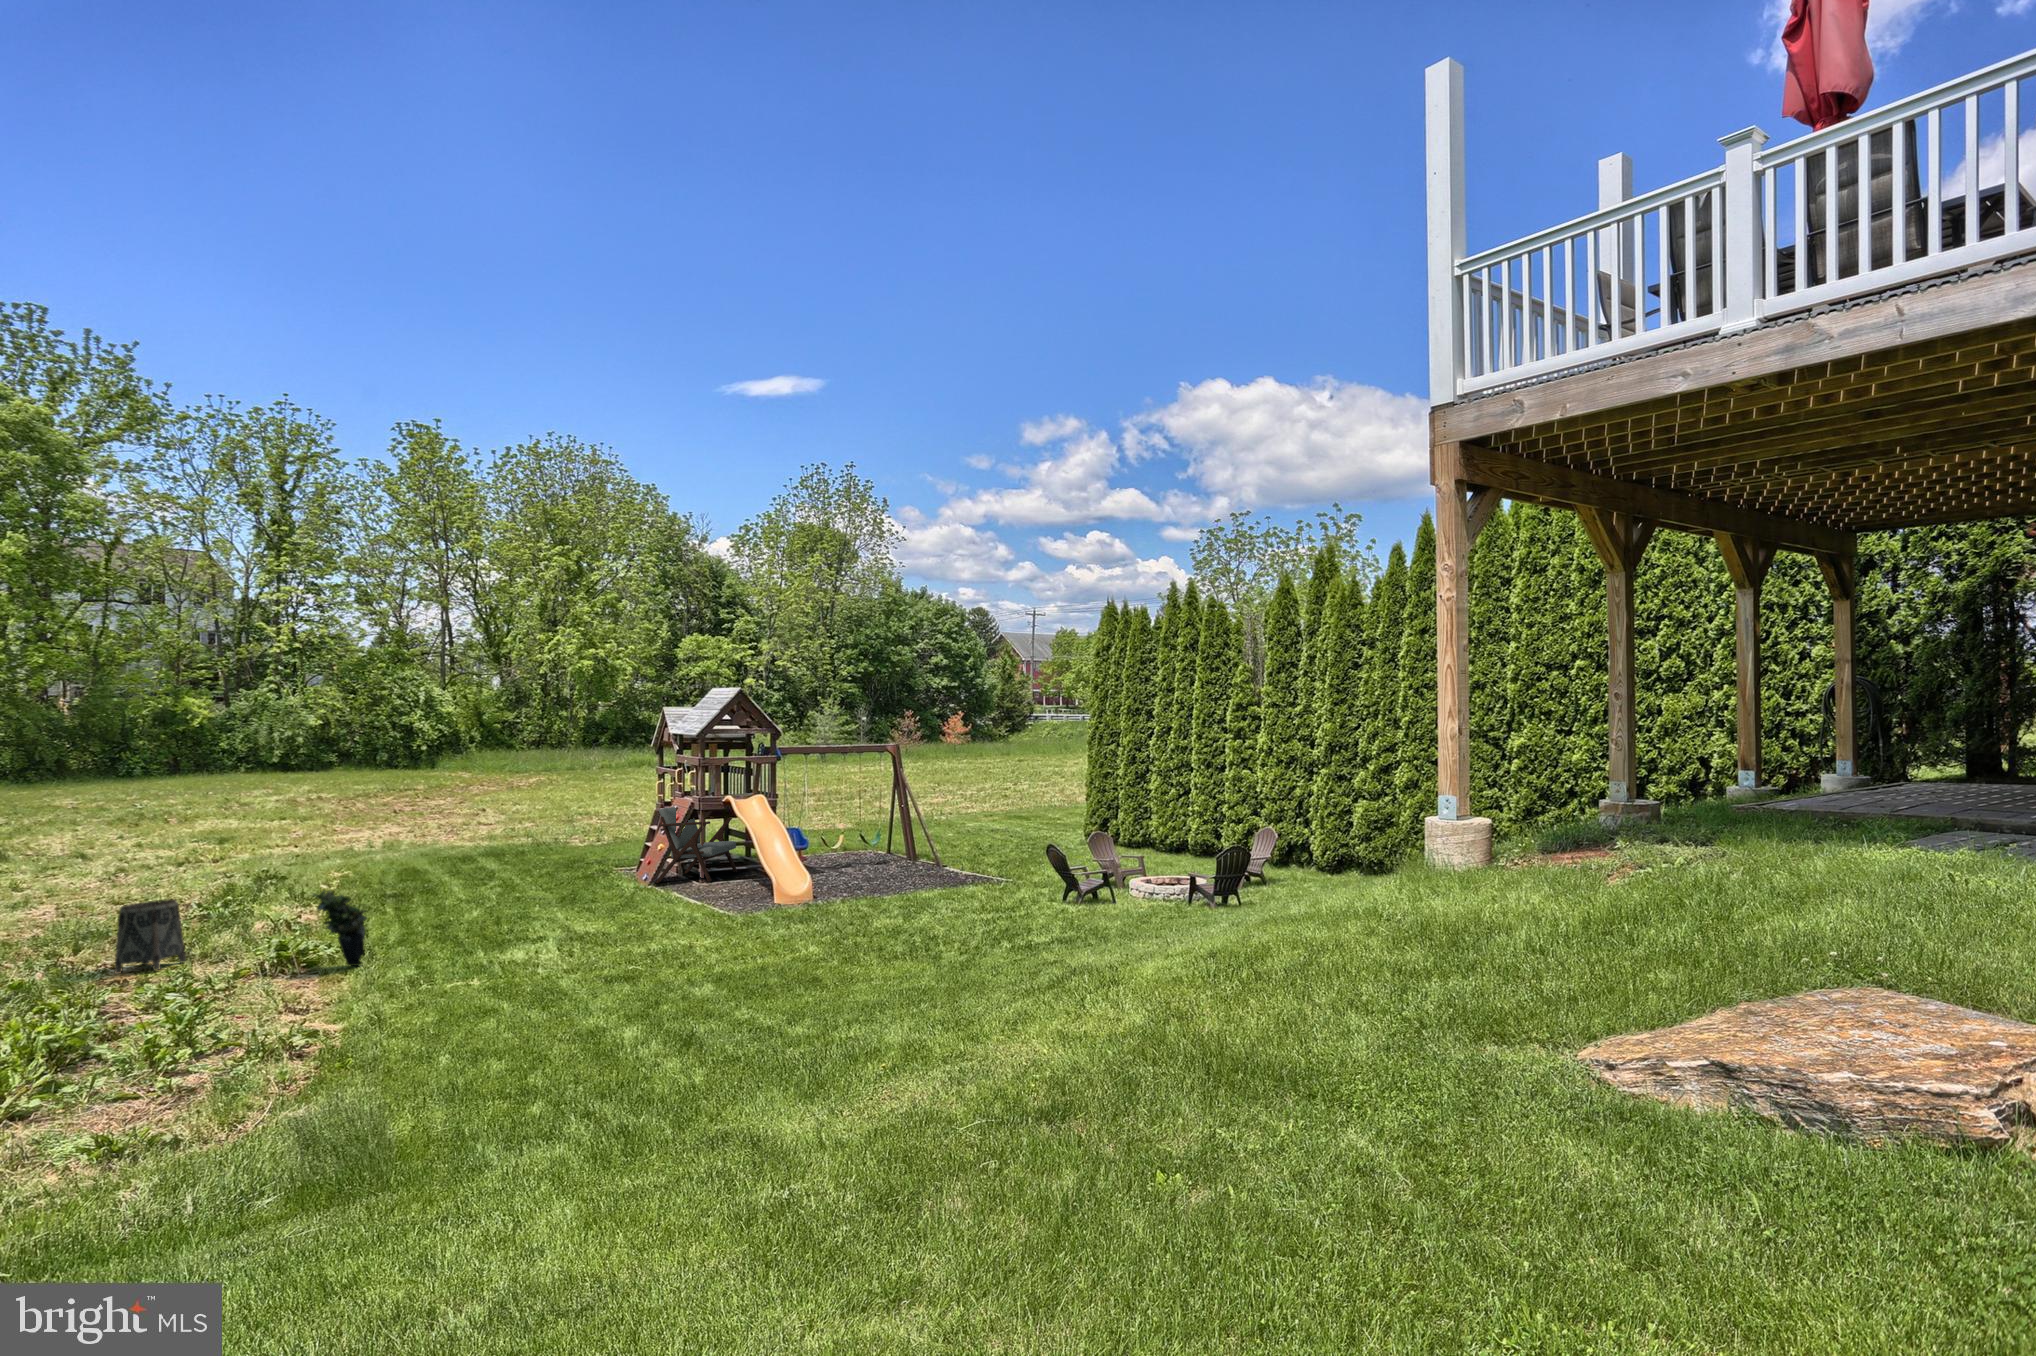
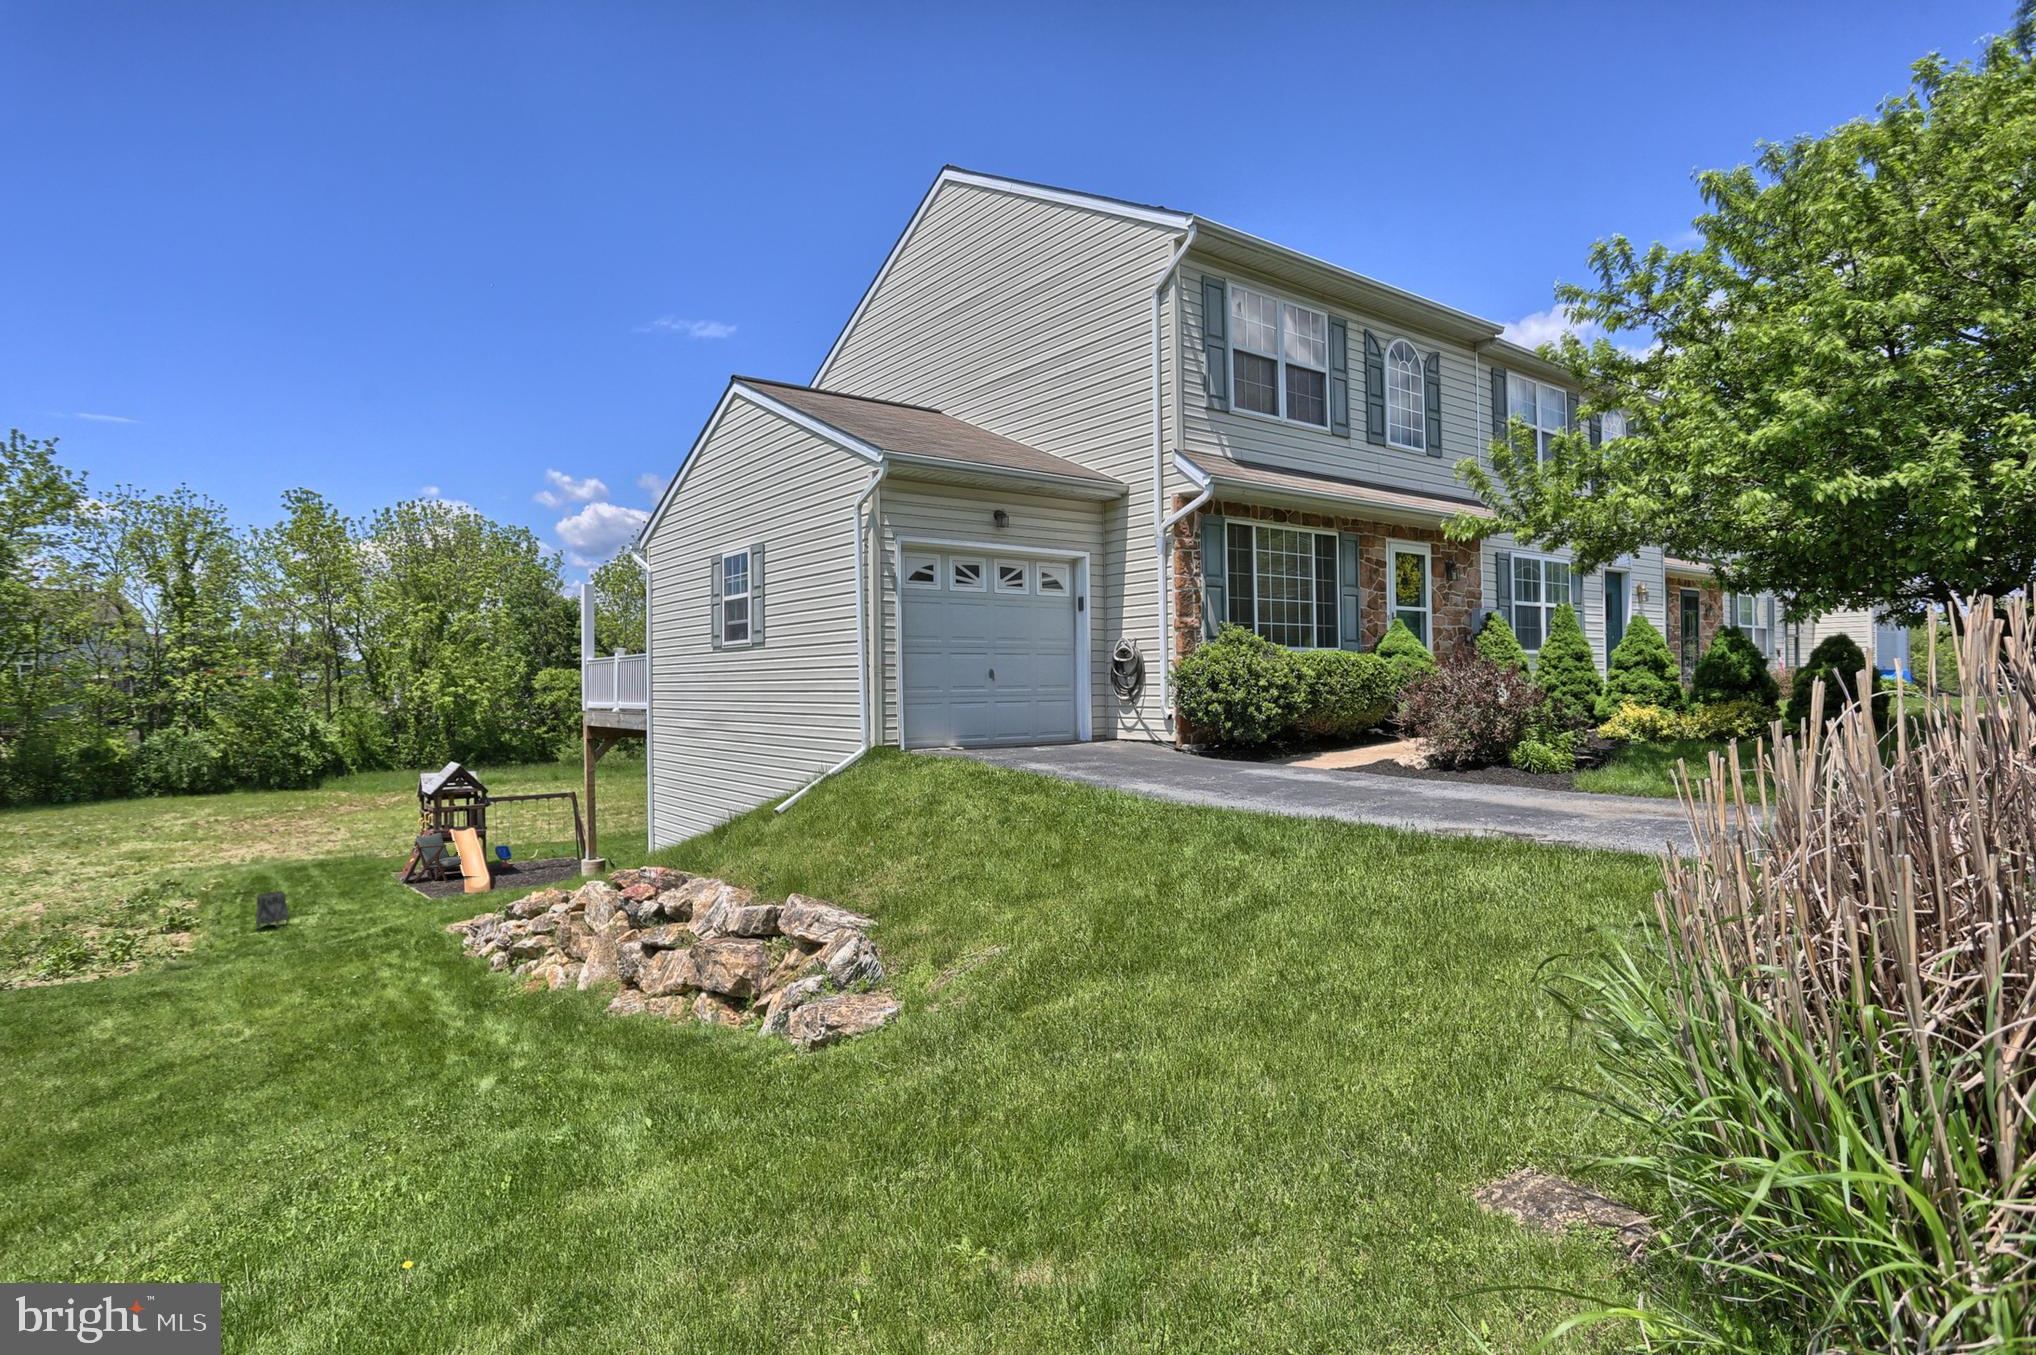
potted plant: present [313,891,367,966] -> none [188,889,219,930]
basket: present [115,899,186,974] -> present [256,891,289,929]

